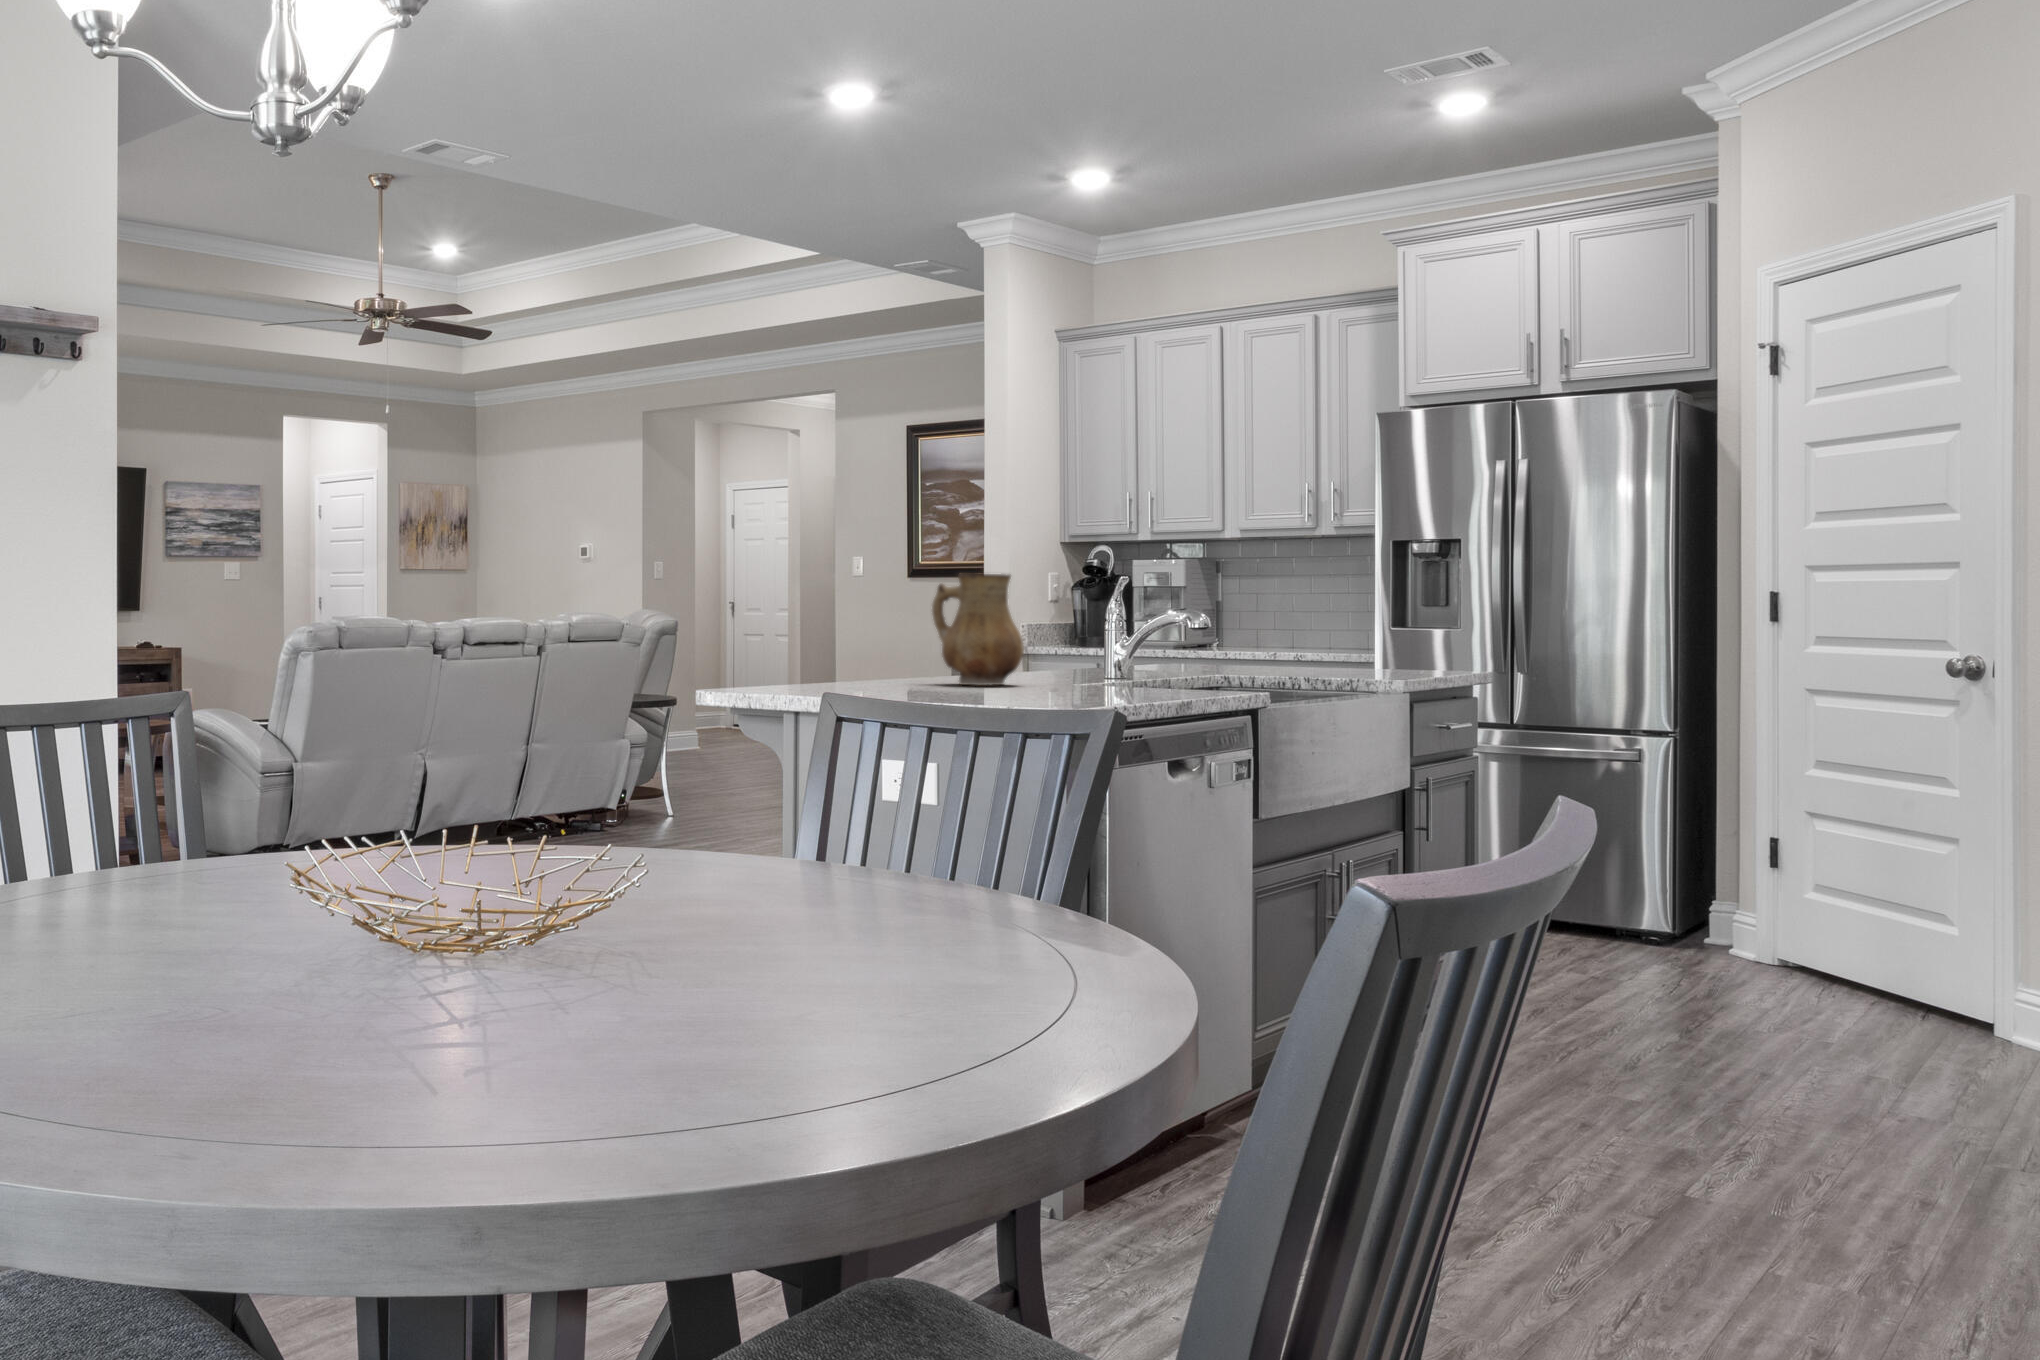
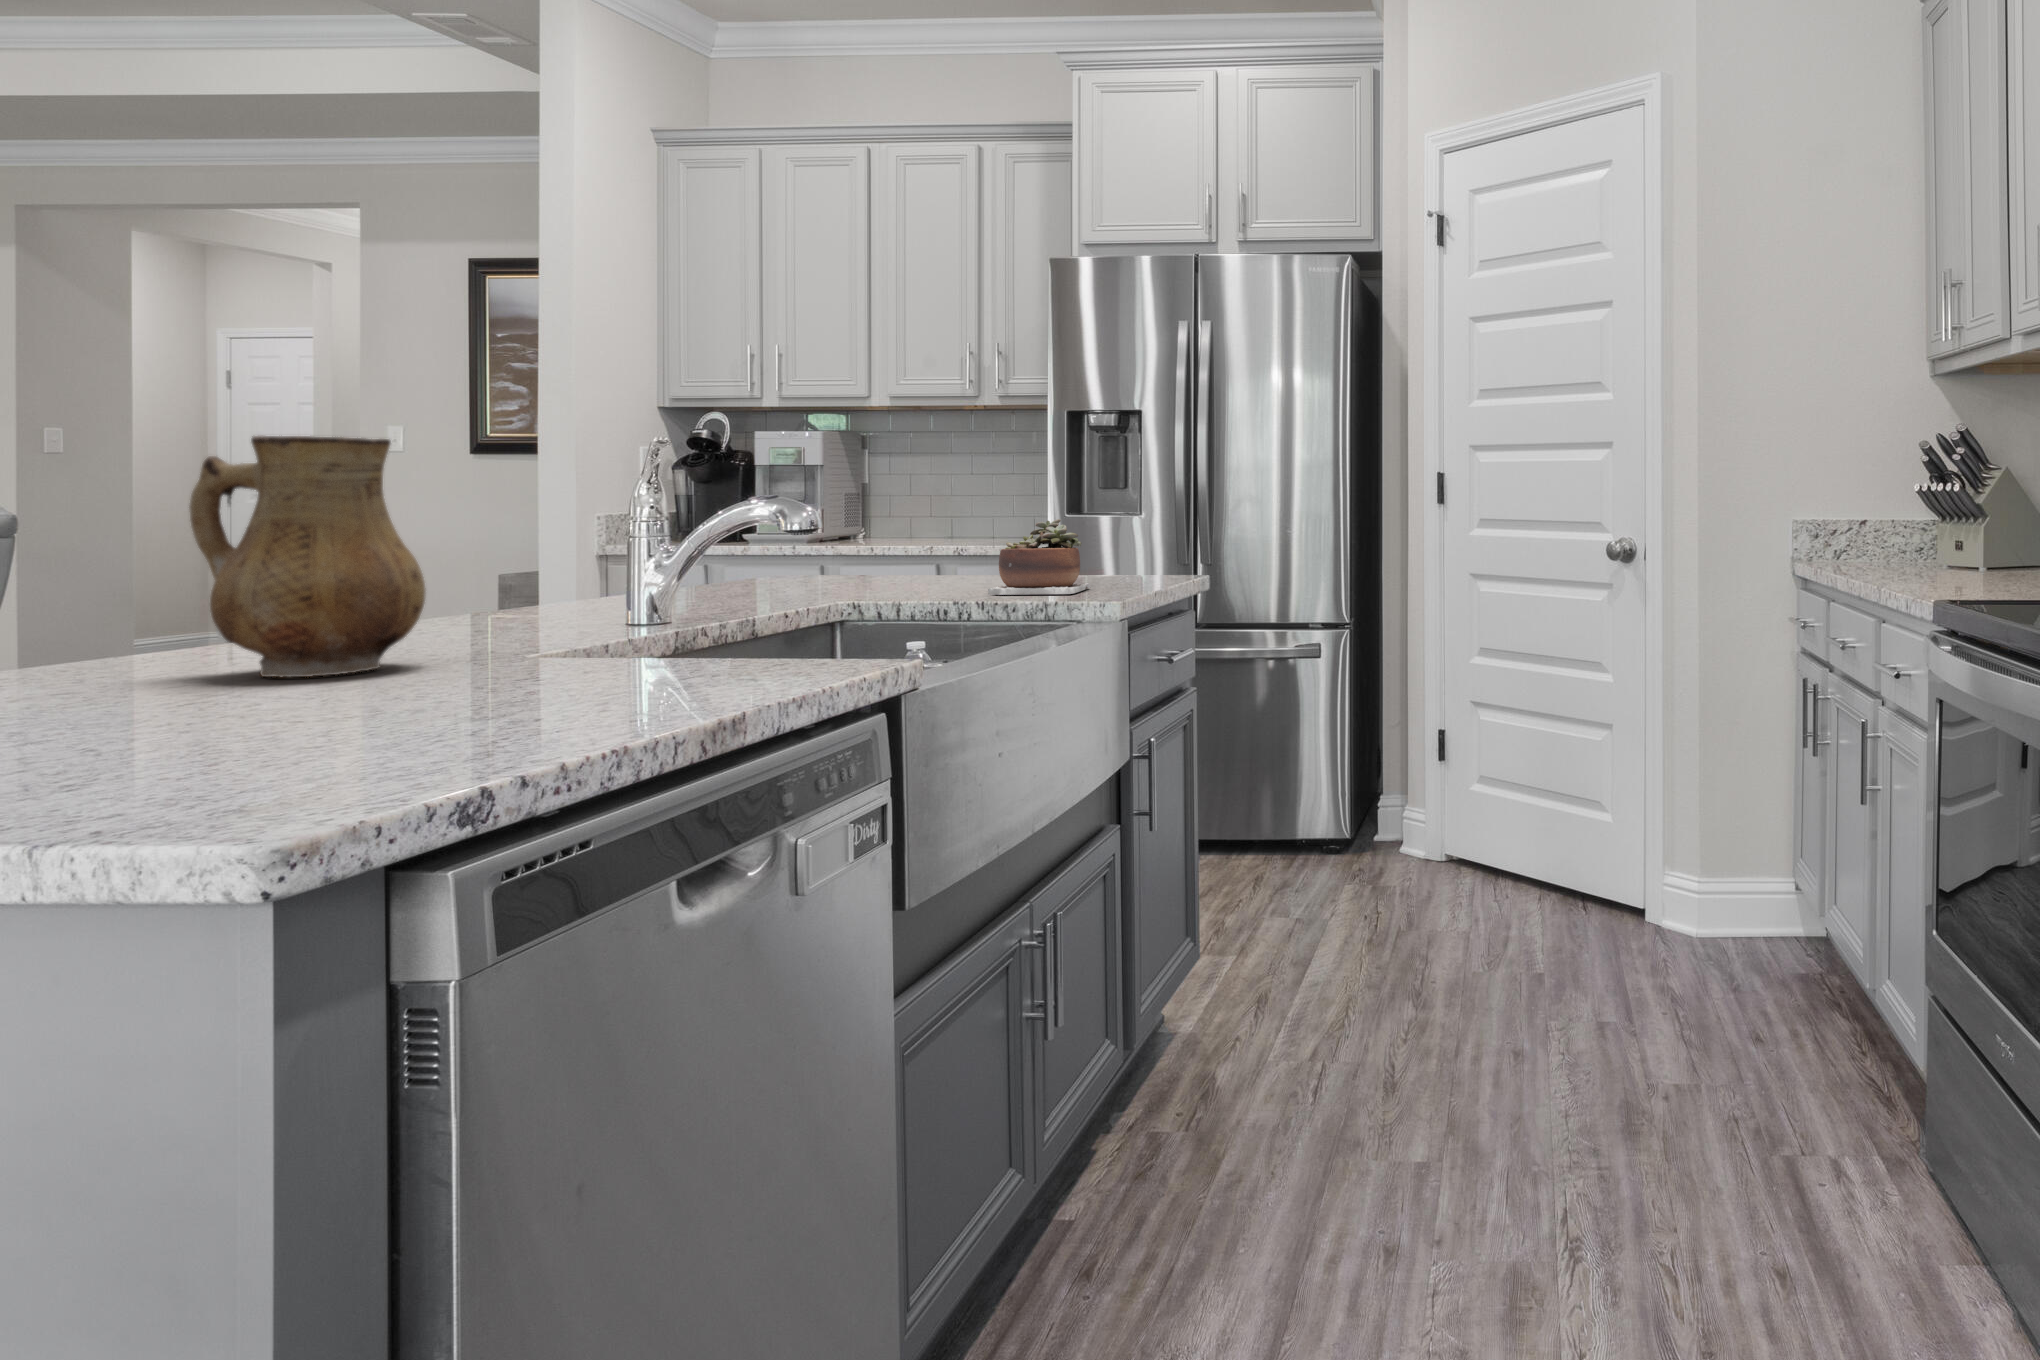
succulent plant: none [1314,624,1393,677] -> present [988,519,1090,595]

